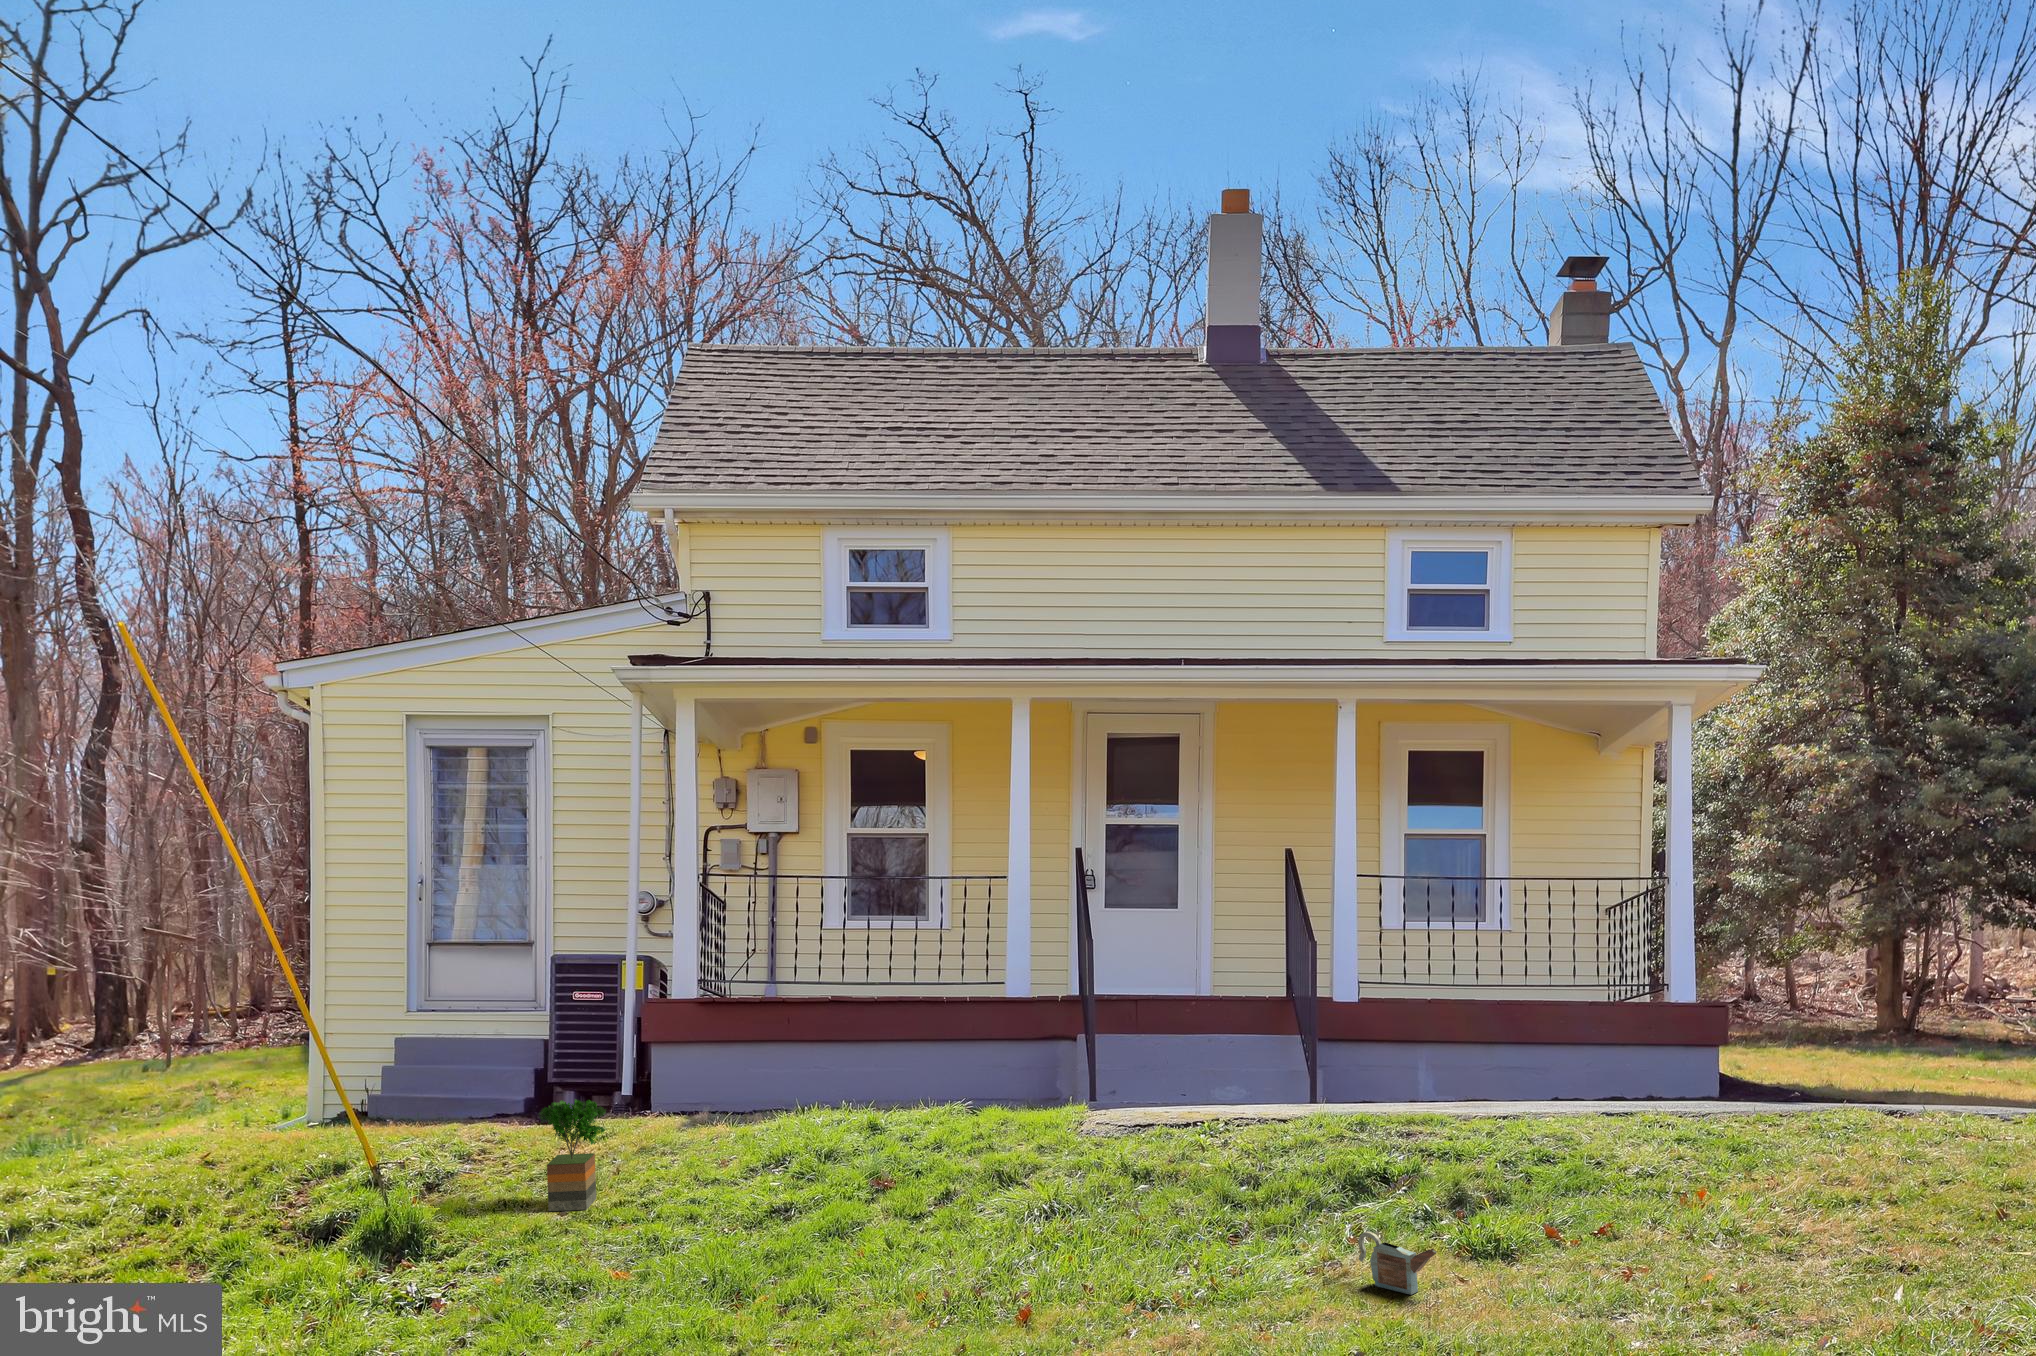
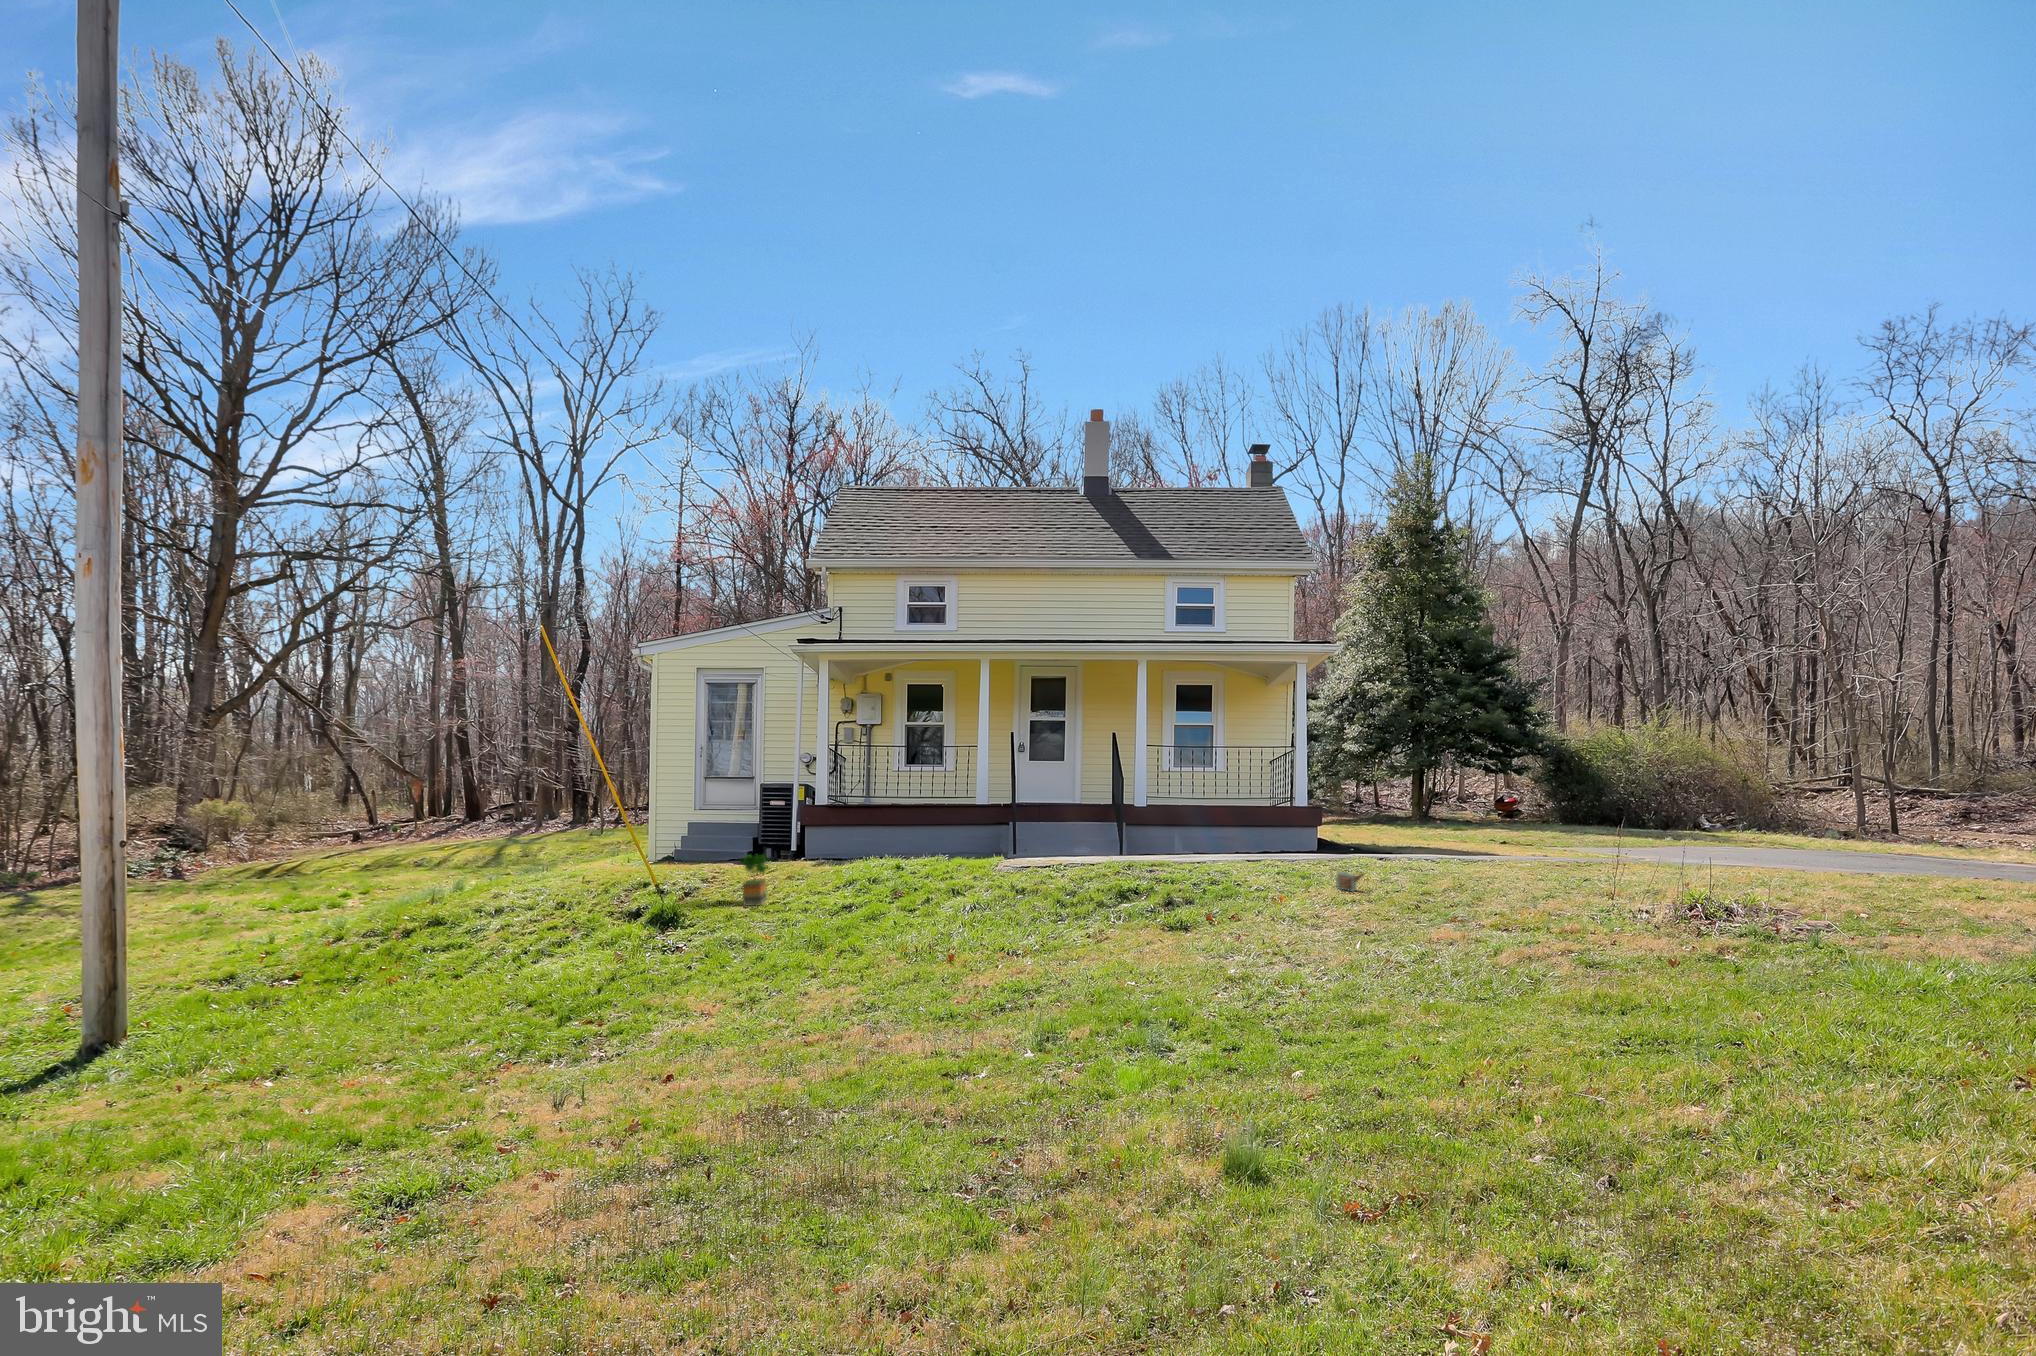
watering can: present [1358,1231,1437,1295] -> present [1330,868,1365,892]

